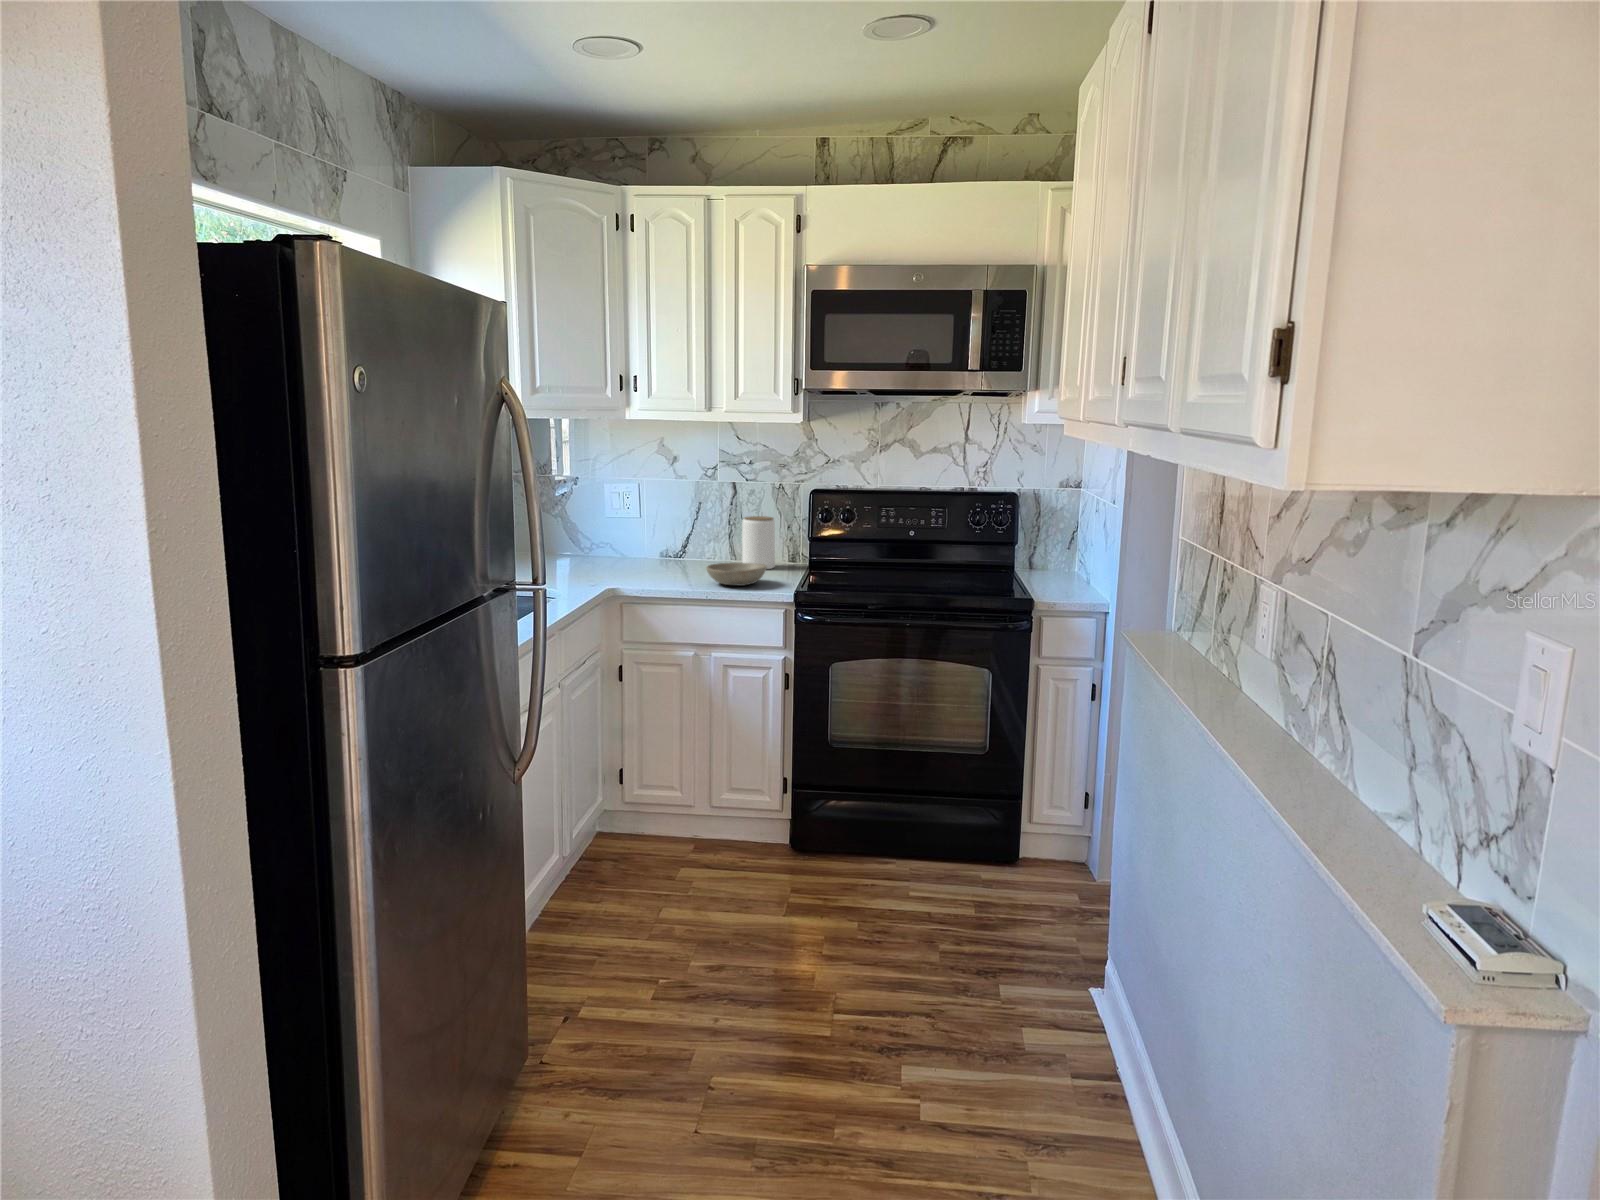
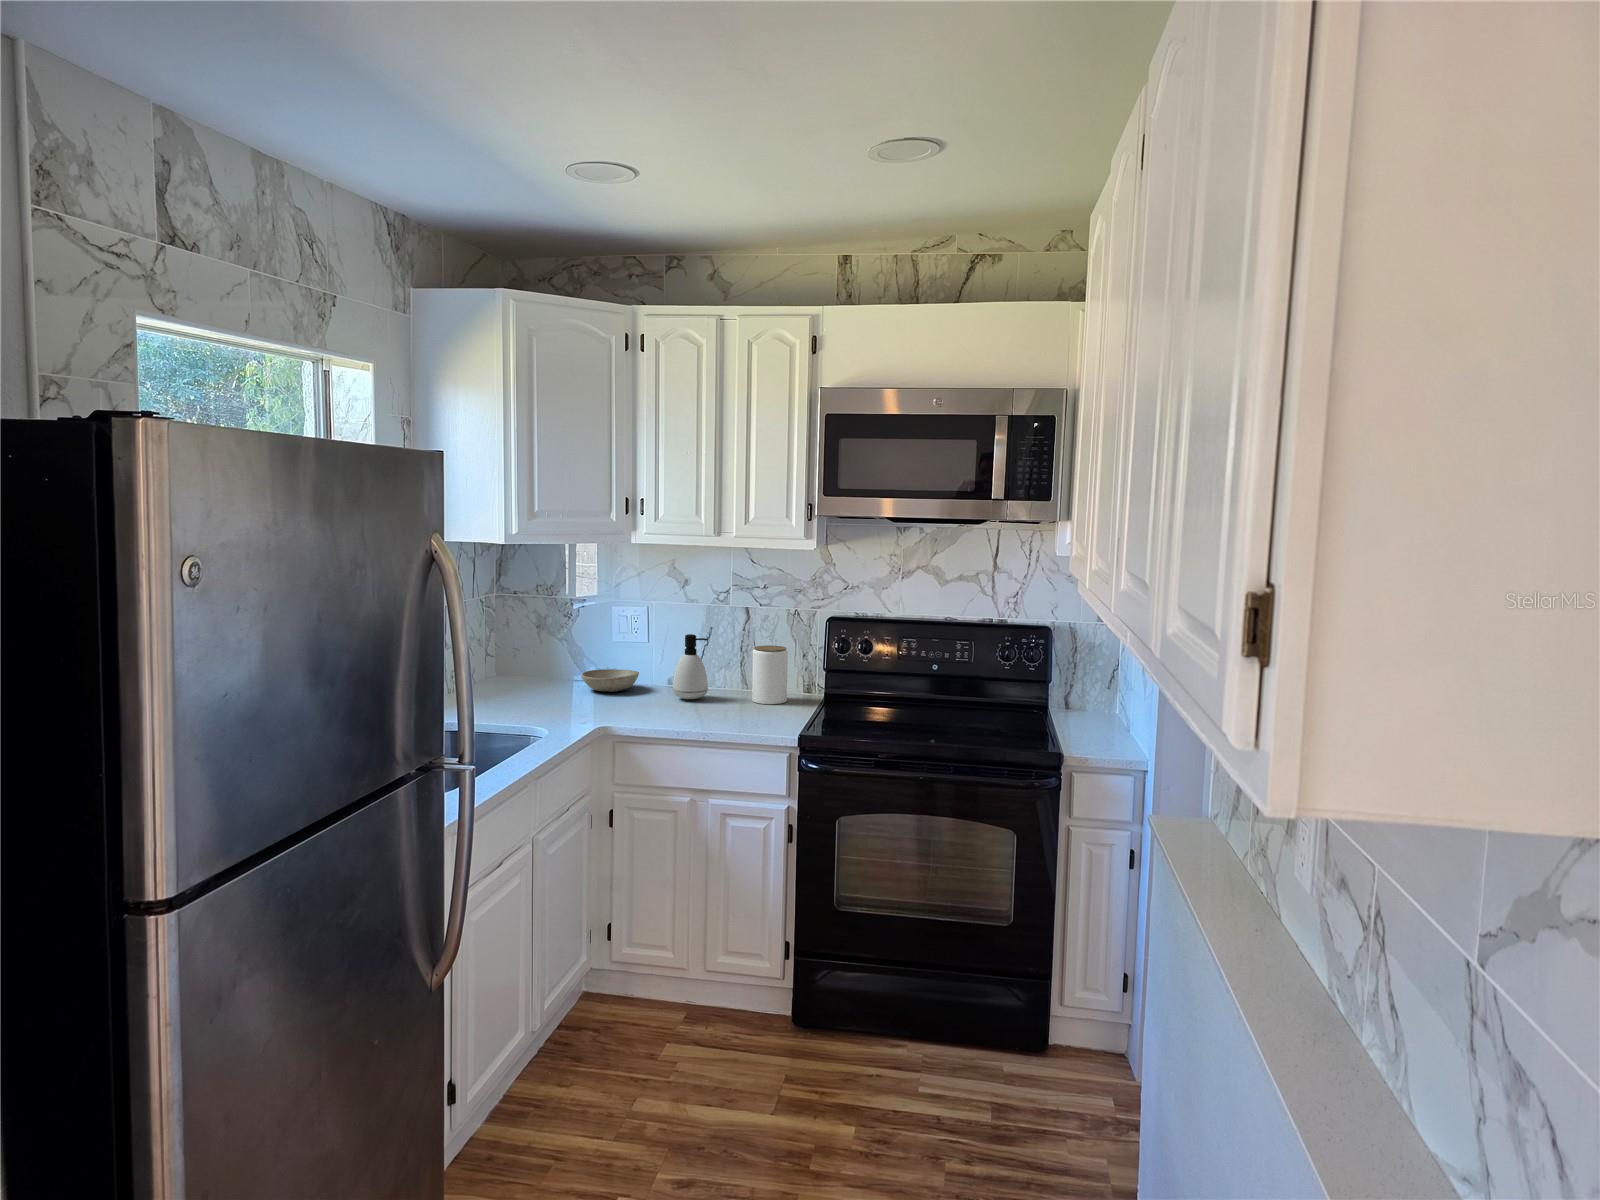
soap dispenser: none [668,506,701,567] -> present [673,634,708,699]
bowl: present [706,563,767,586] -> present [582,669,639,692]

